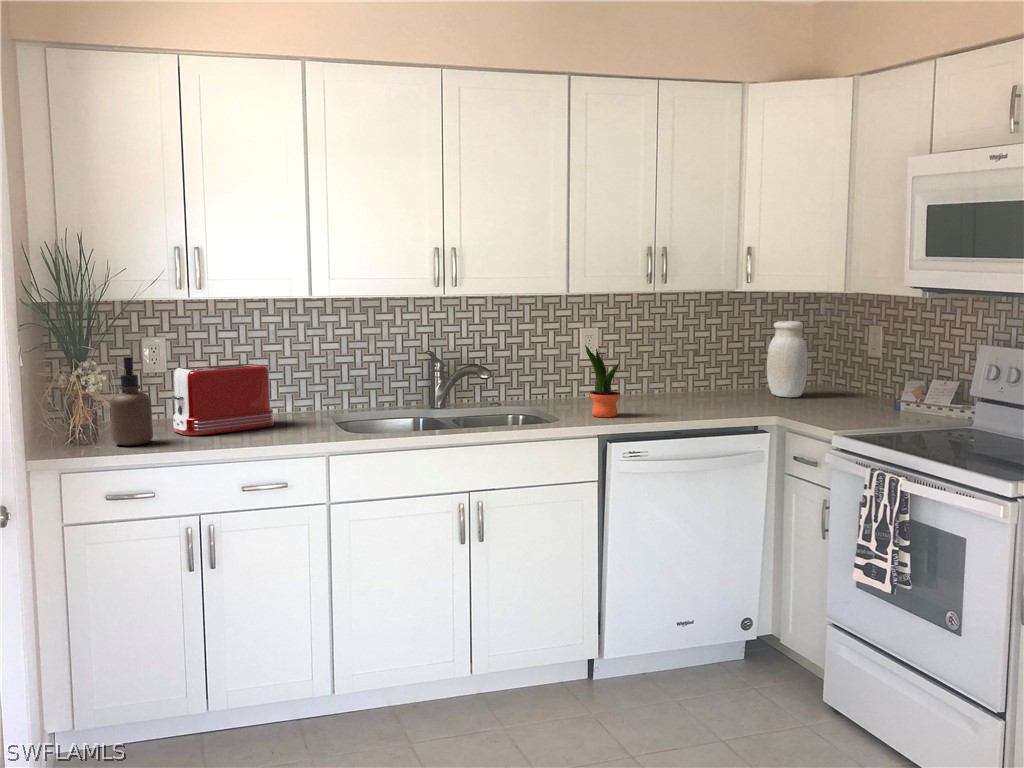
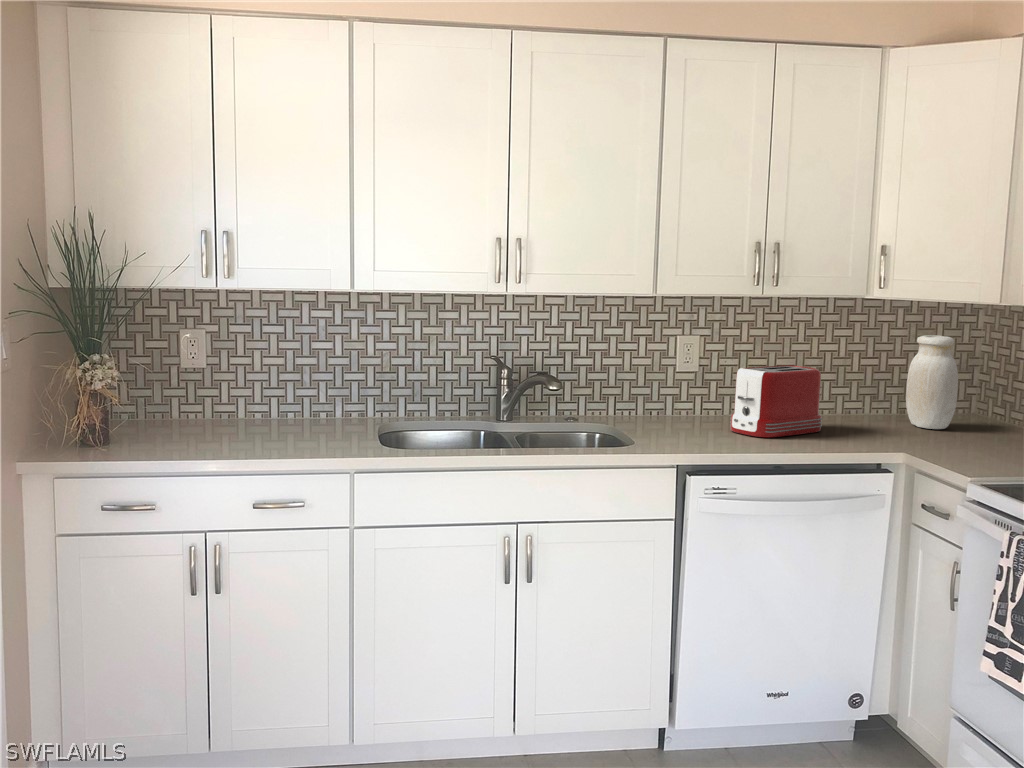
potted plant: present [585,345,620,417] -> none [669,357,711,444]
soap dispenser: present [110,357,153,446] -> none [131,354,176,450]
toaster: present [172,364,274,435] -> present [730,365,822,438]

